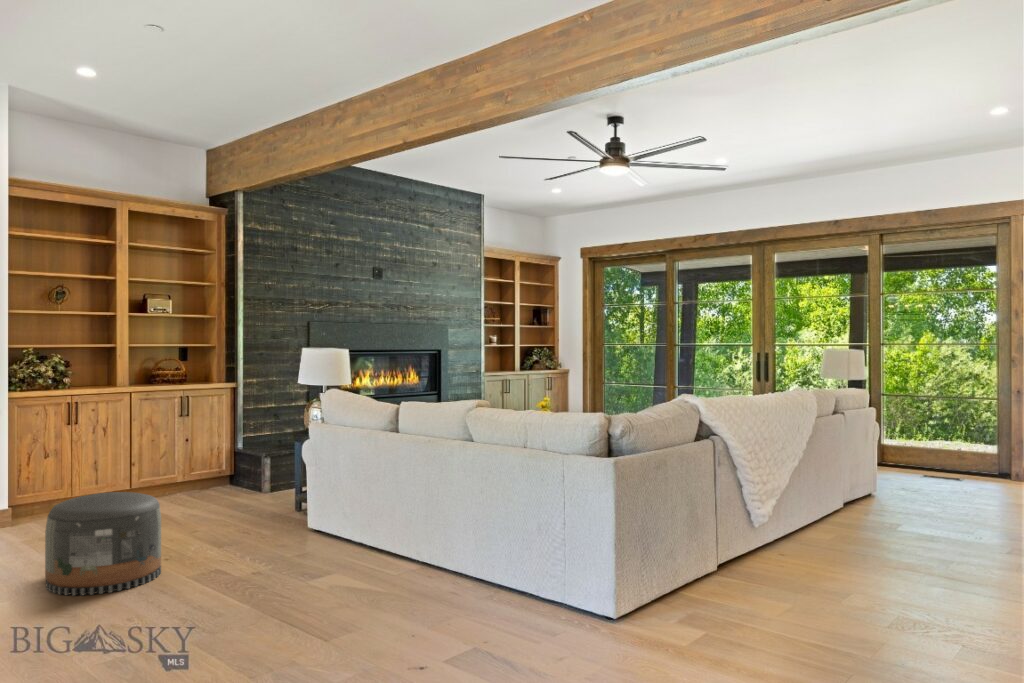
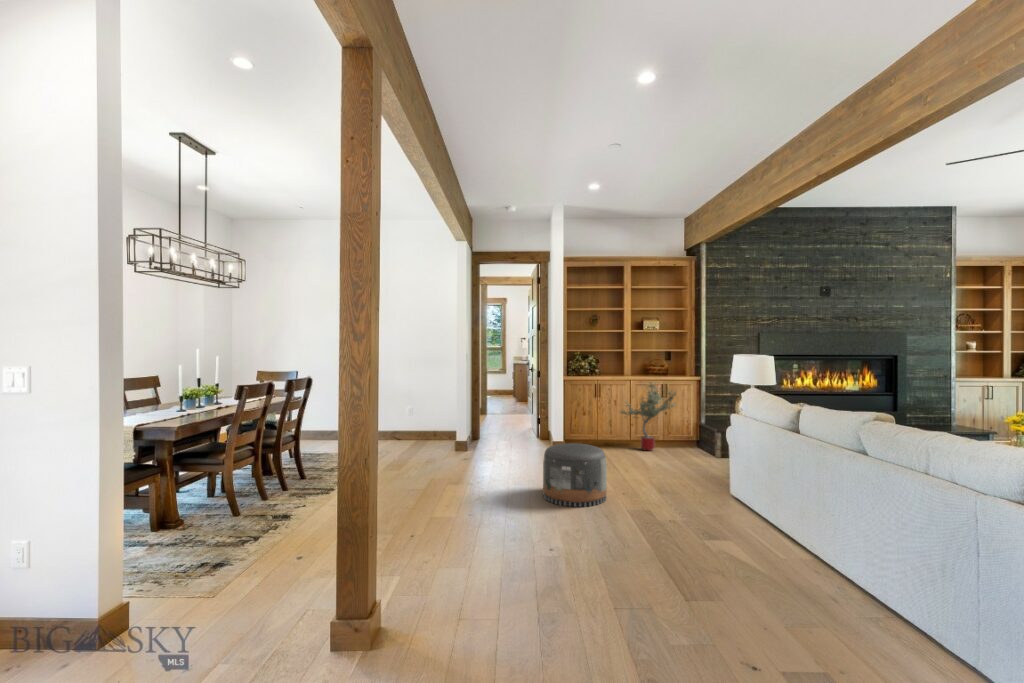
potted tree: none [119,391,211,498] -> present [621,383,676,451]

